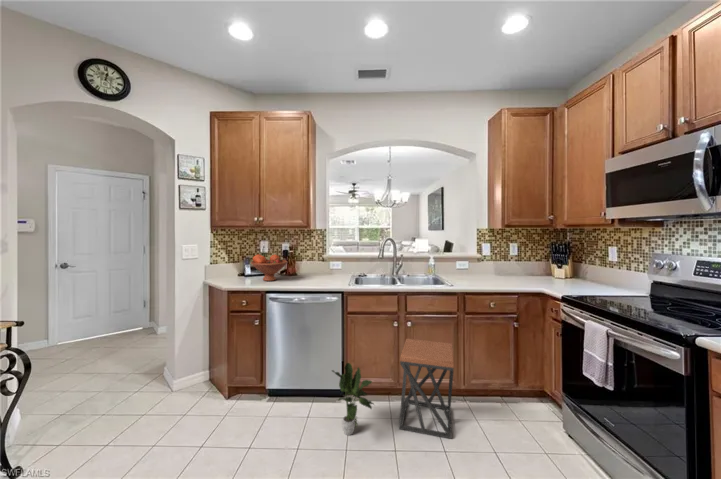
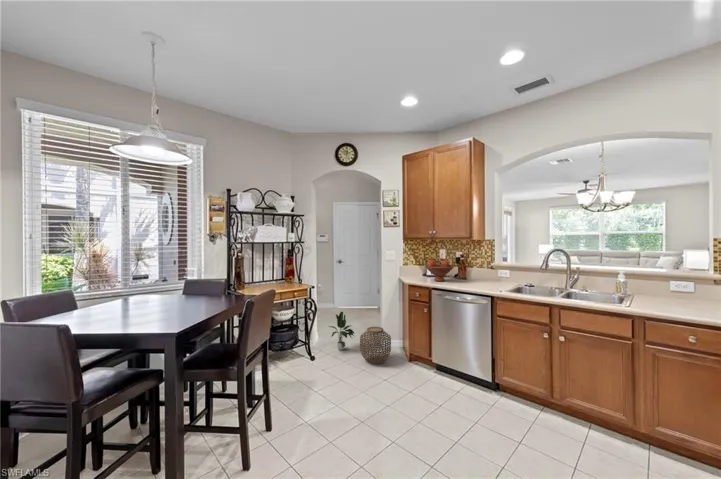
stool: present [399,339,454,439] -> none [534,351,615,464]
woven basket: none [150,357,204,416] -> present [360,327,391,364]
potted plant: present [332,363,373,435] -> present [329,312,354,351]

